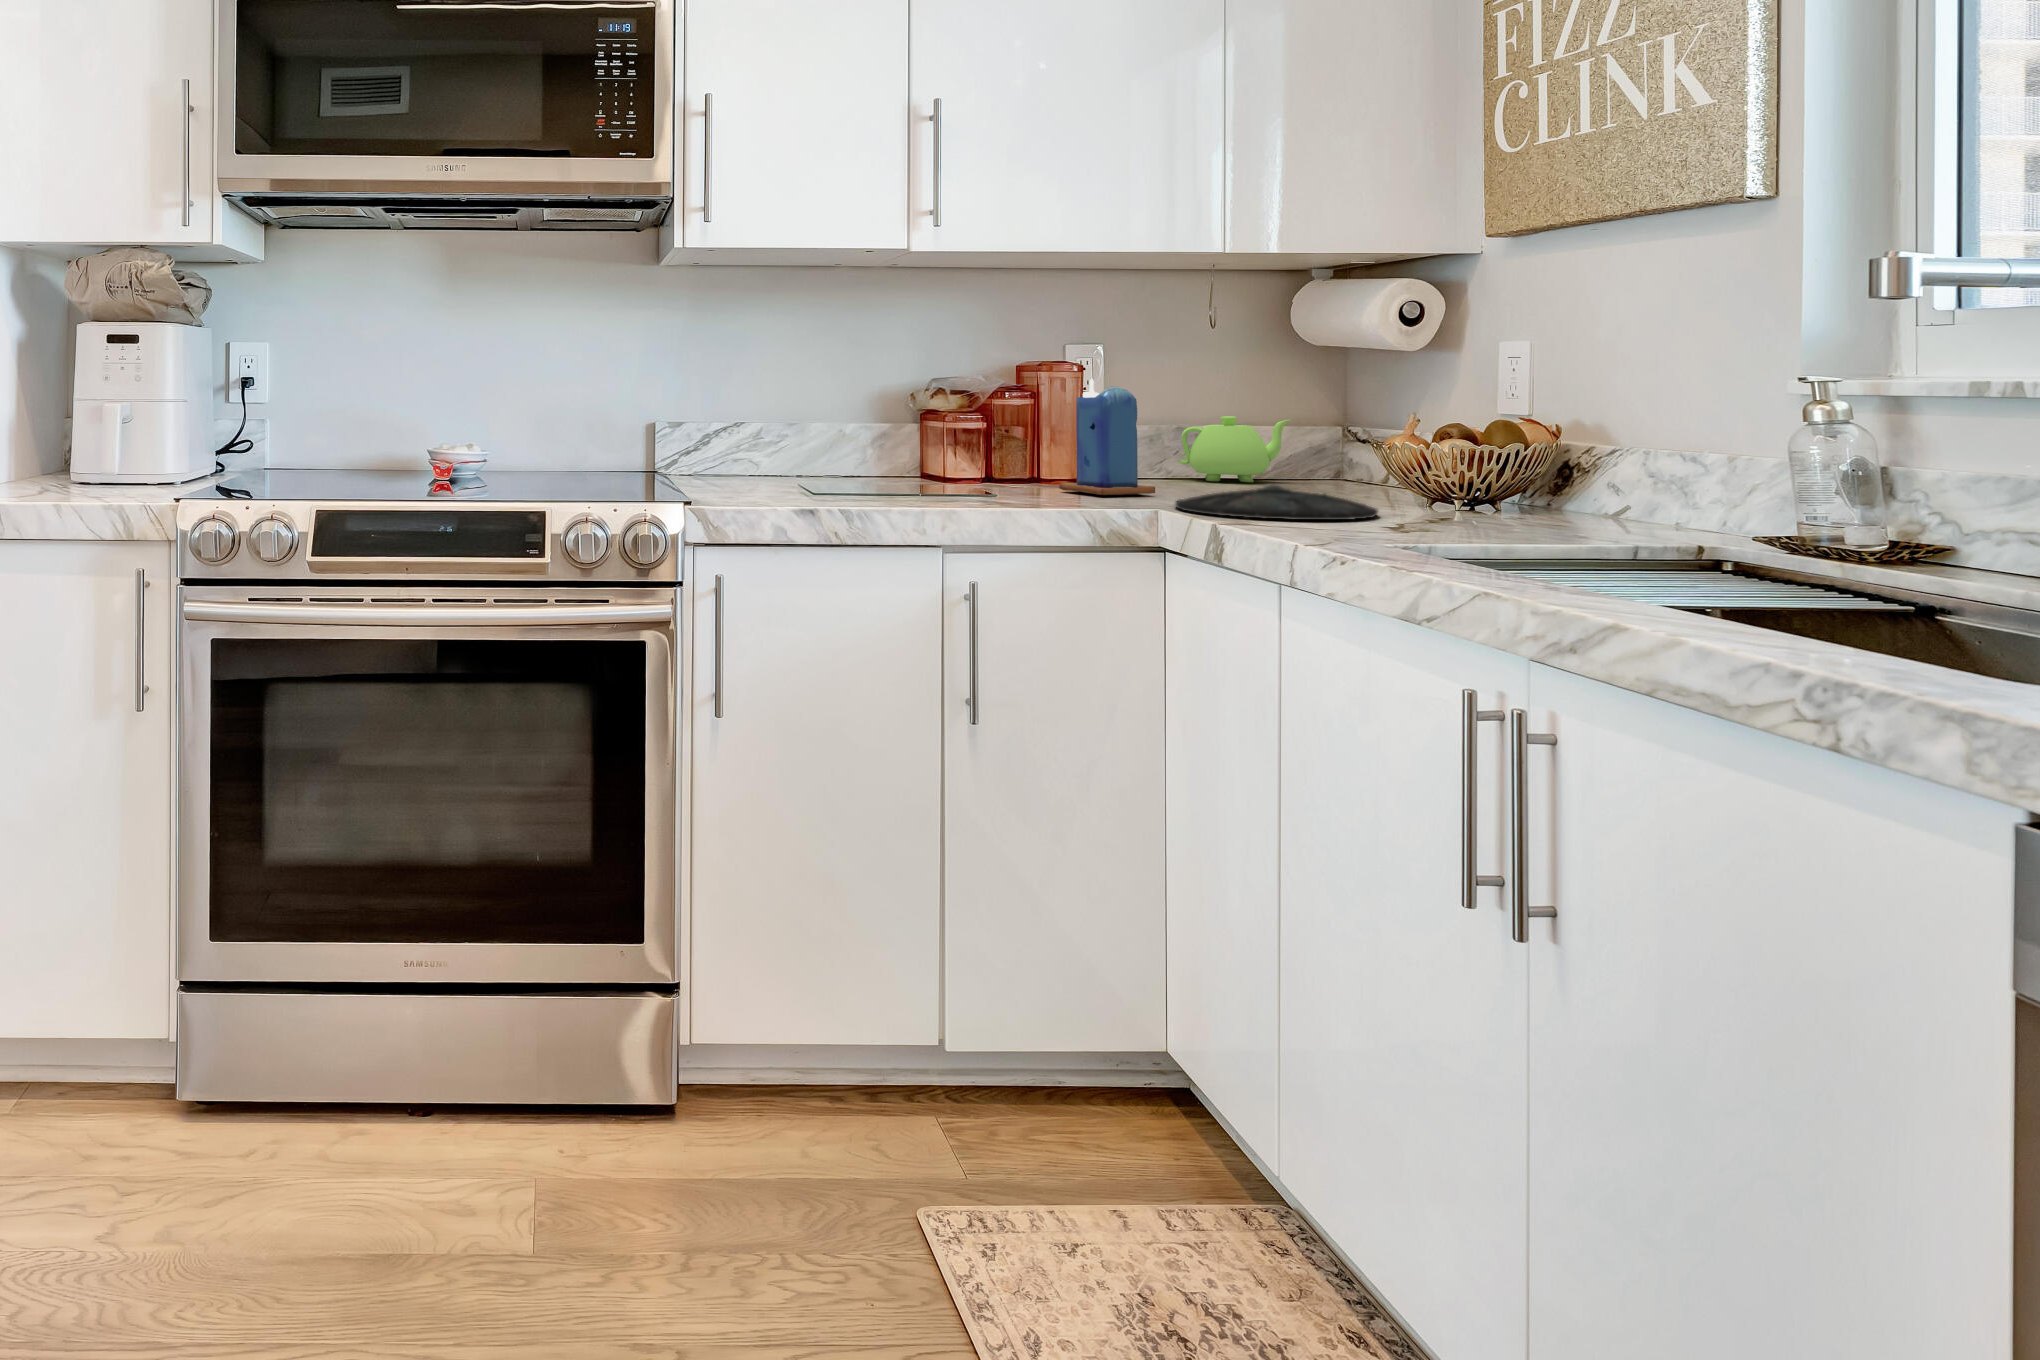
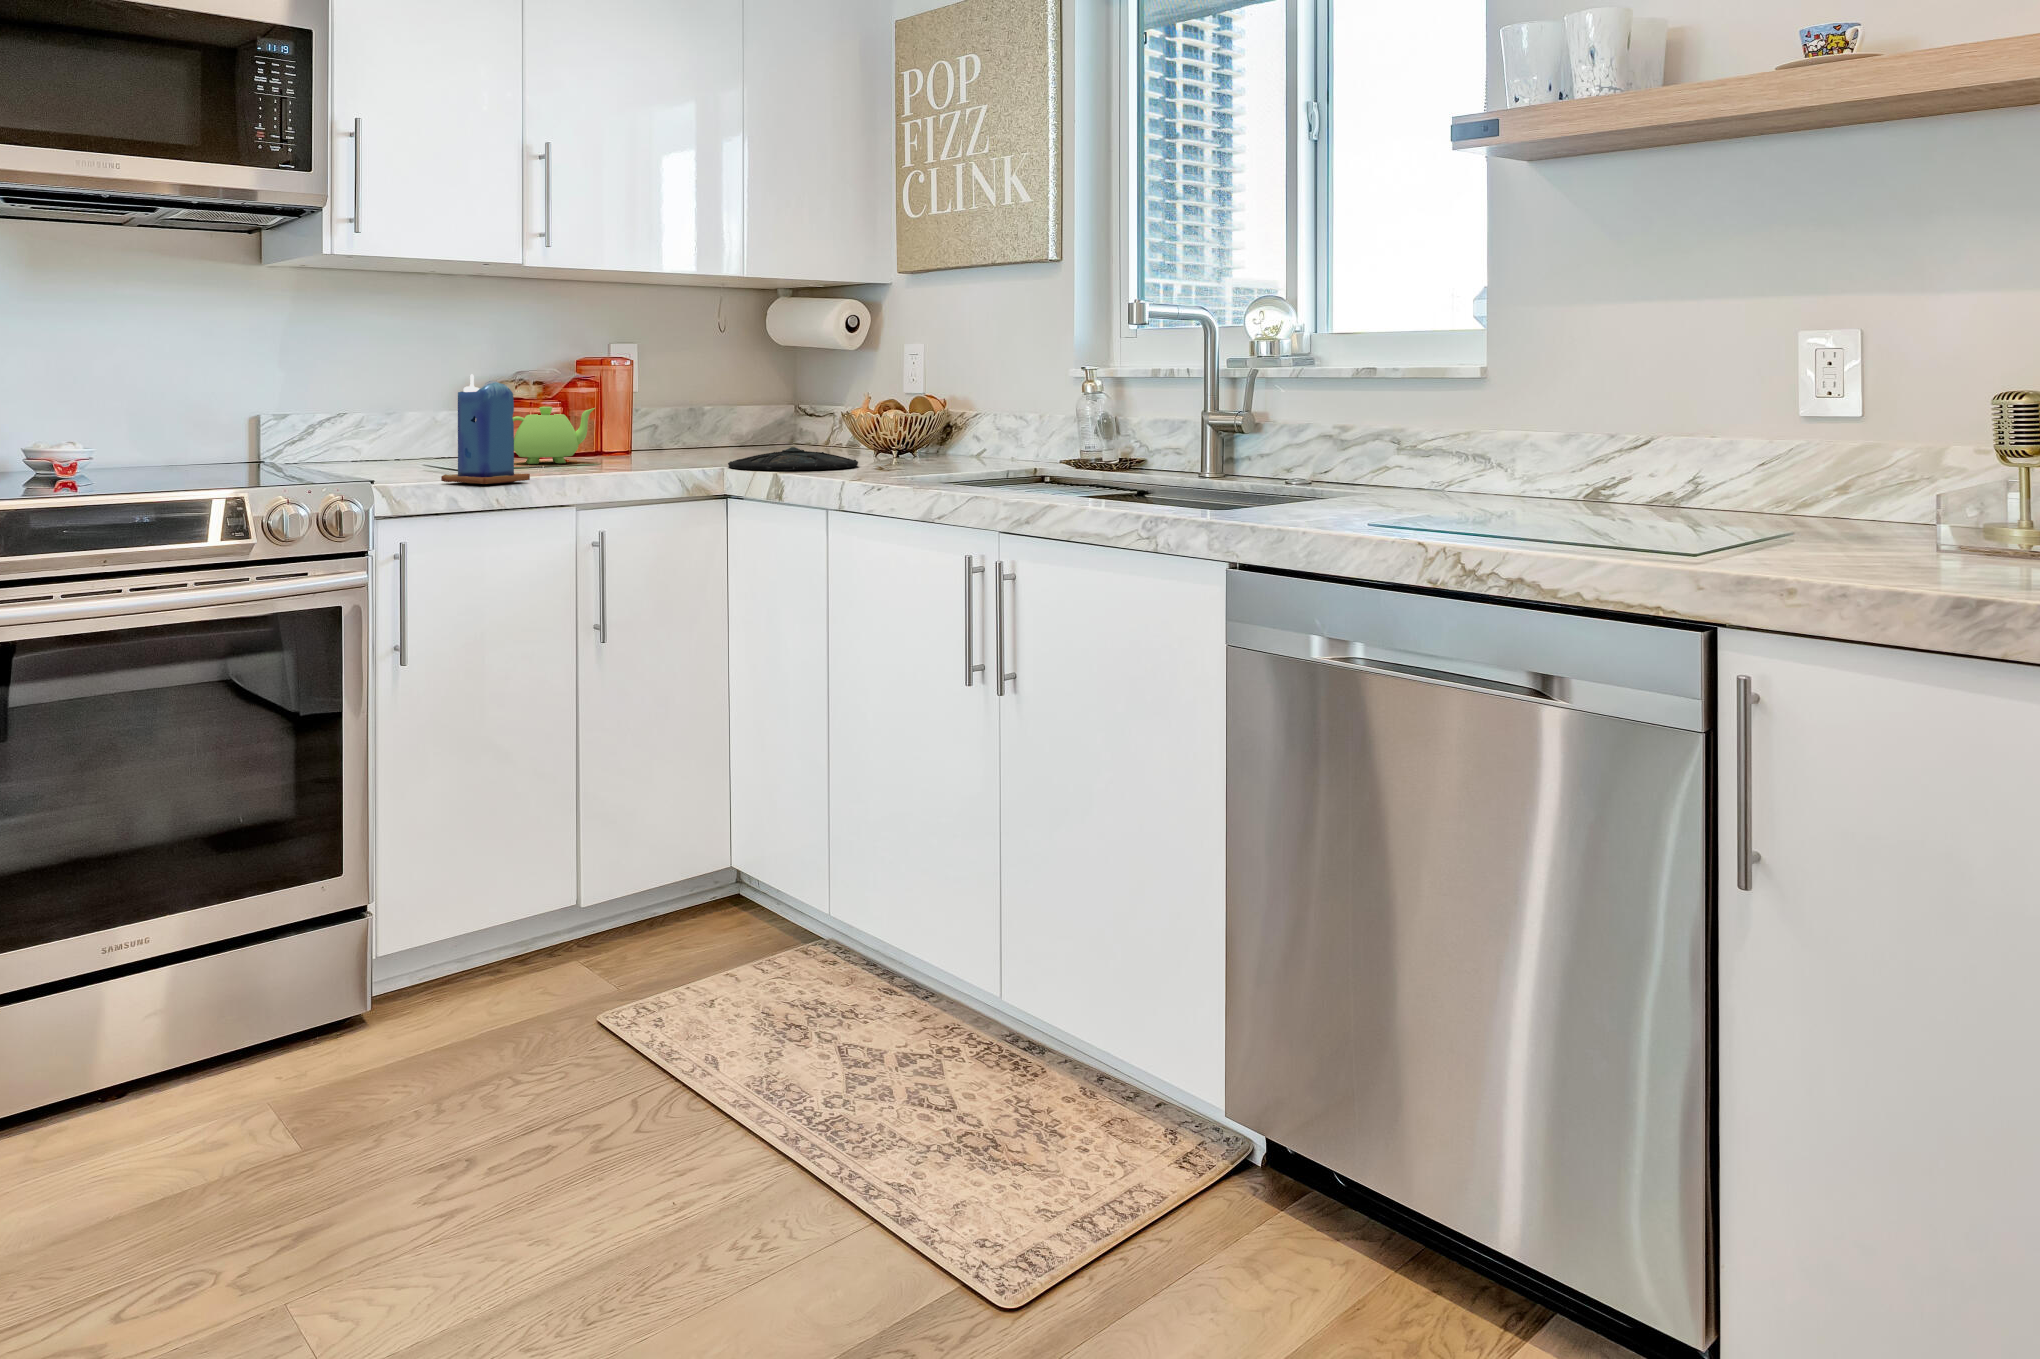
candle: present [1059,379,1155,495] -> present [441,374,530,484]
teapot: present [1178,416,1291,482] -> present [513,407,595,464]

